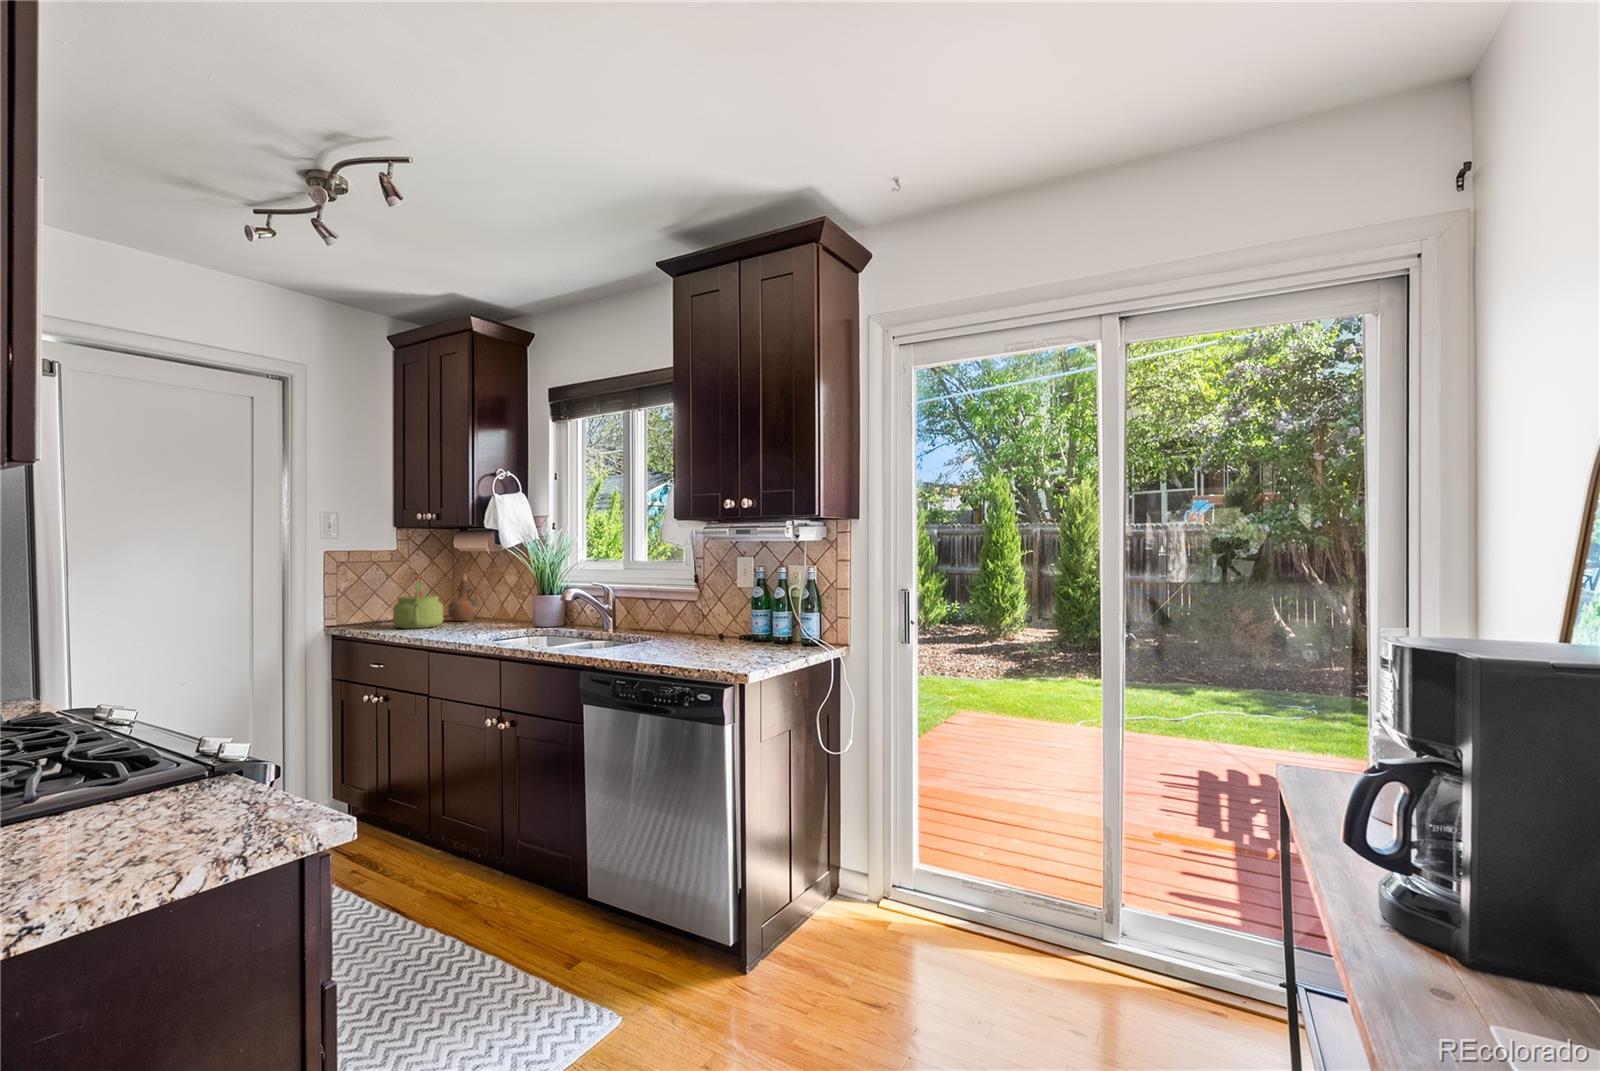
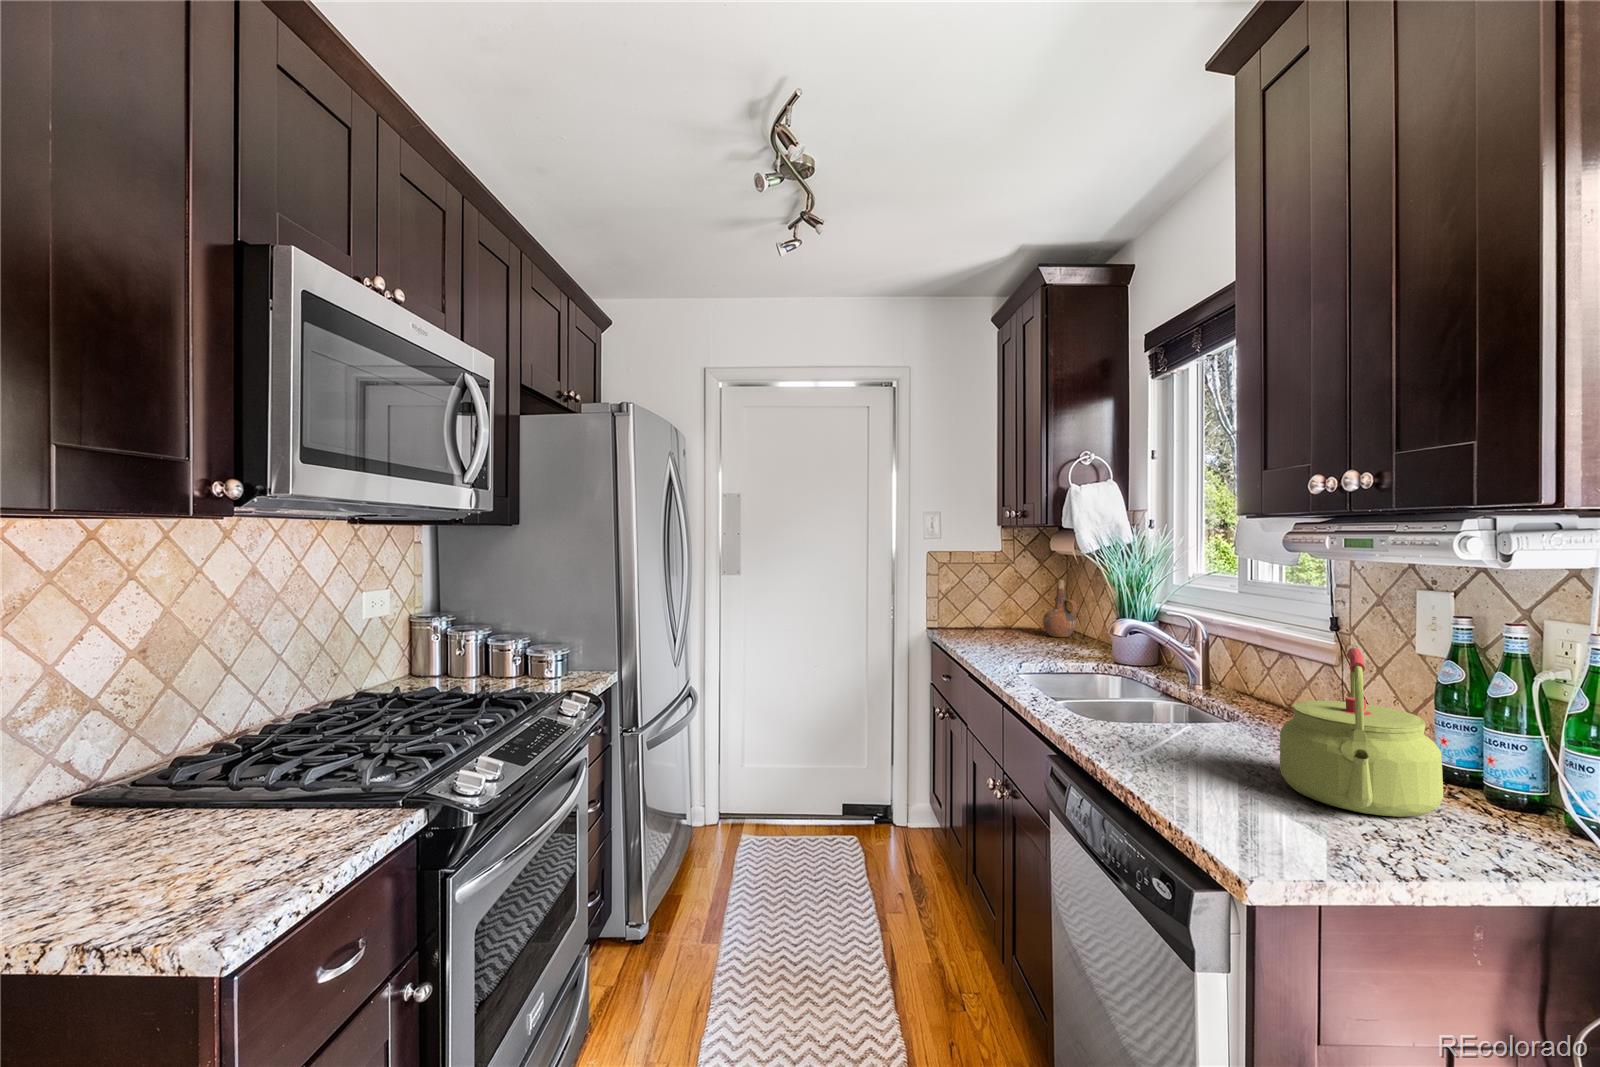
kettle: present [393,575,443,629] -> present [1280,648,1443,817]

